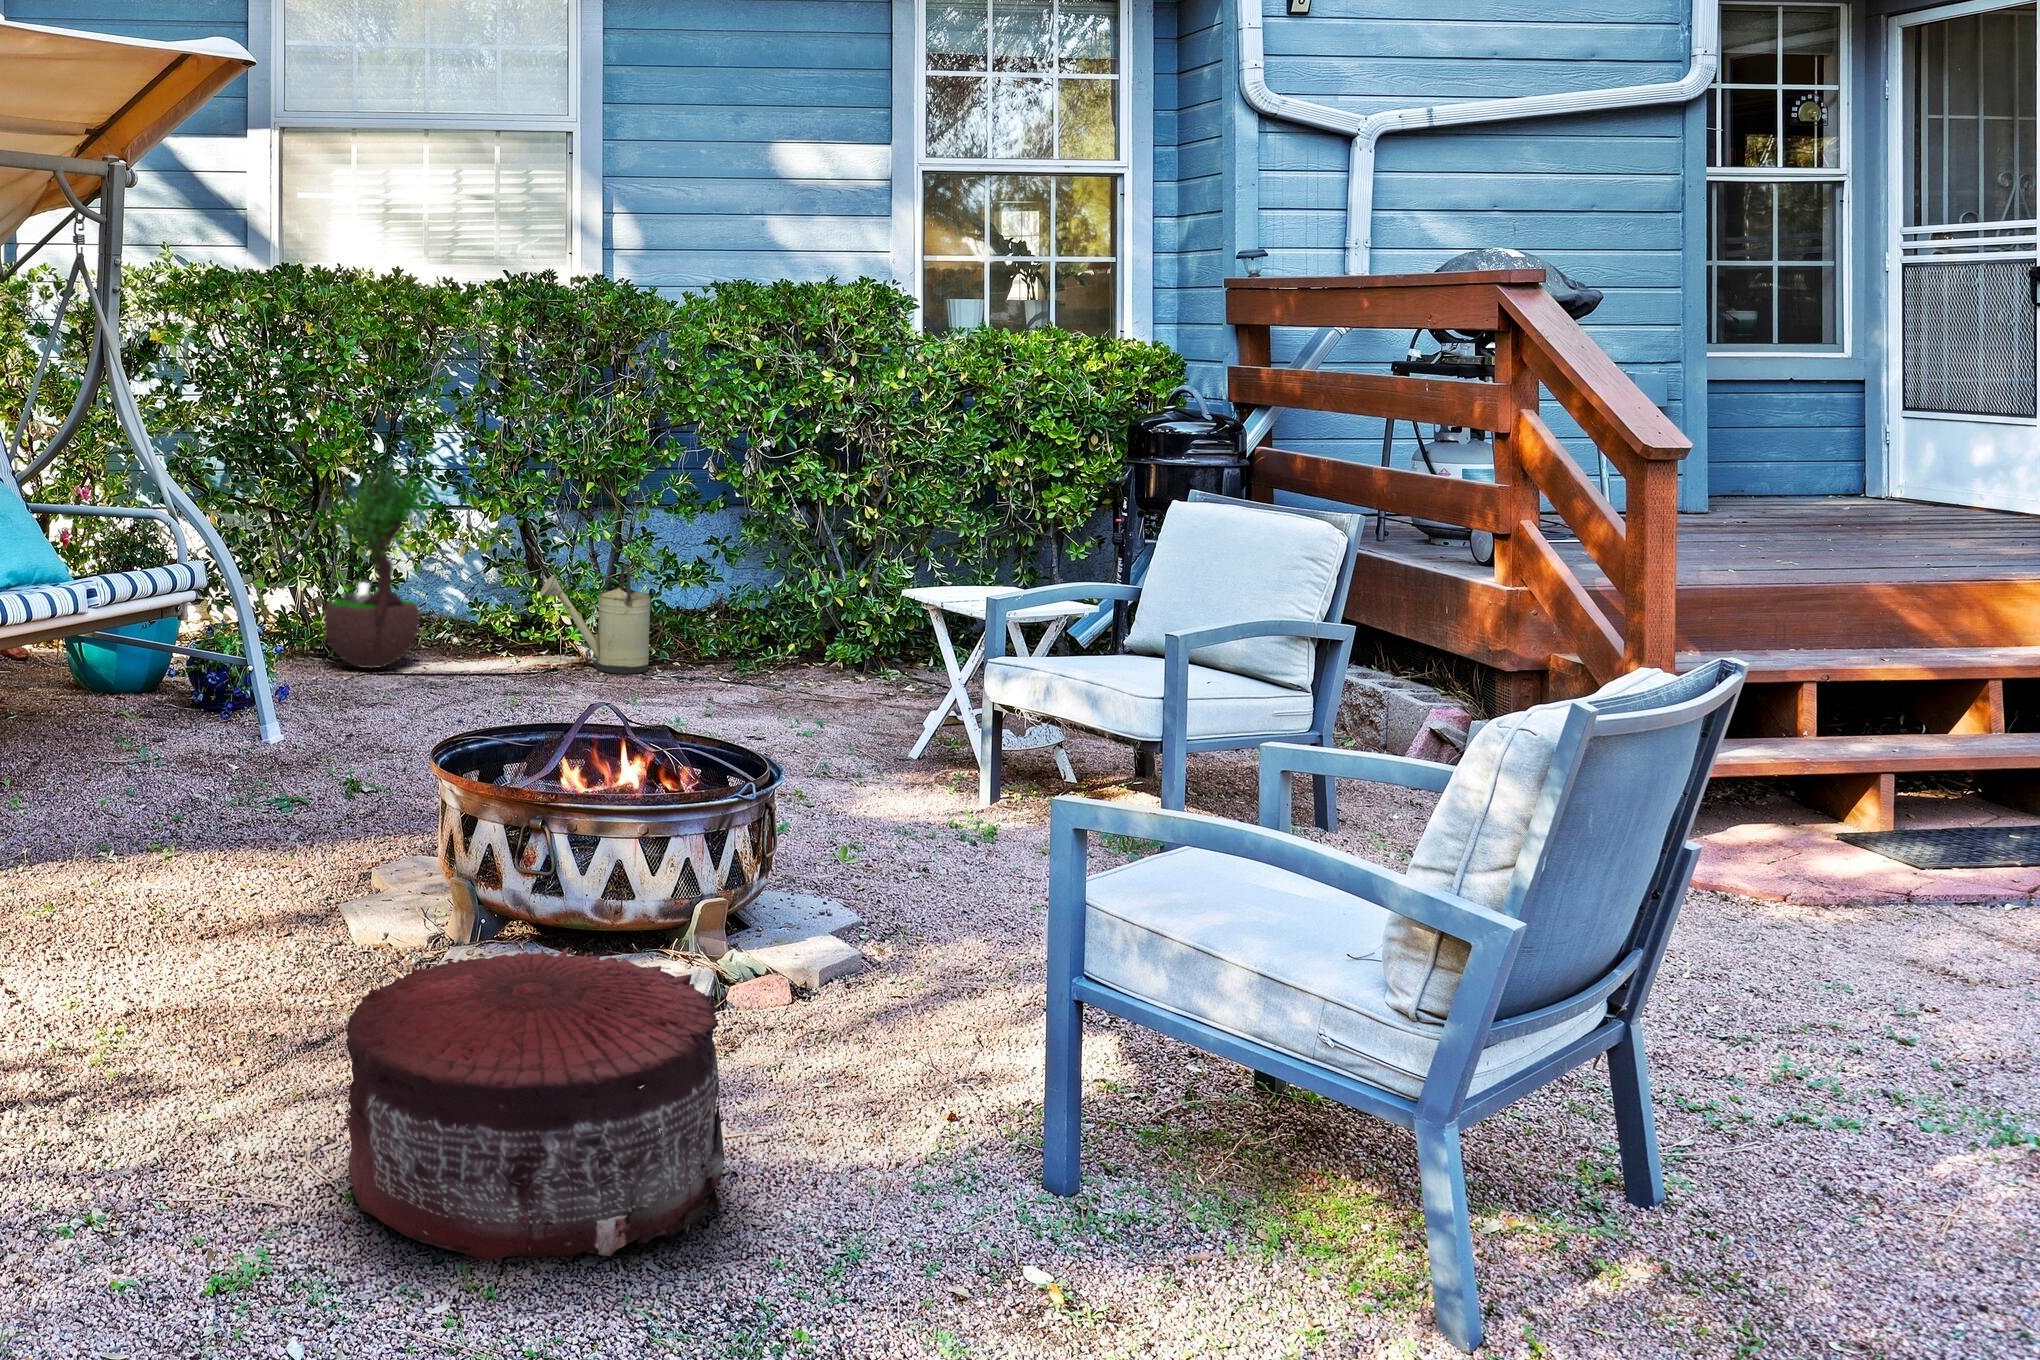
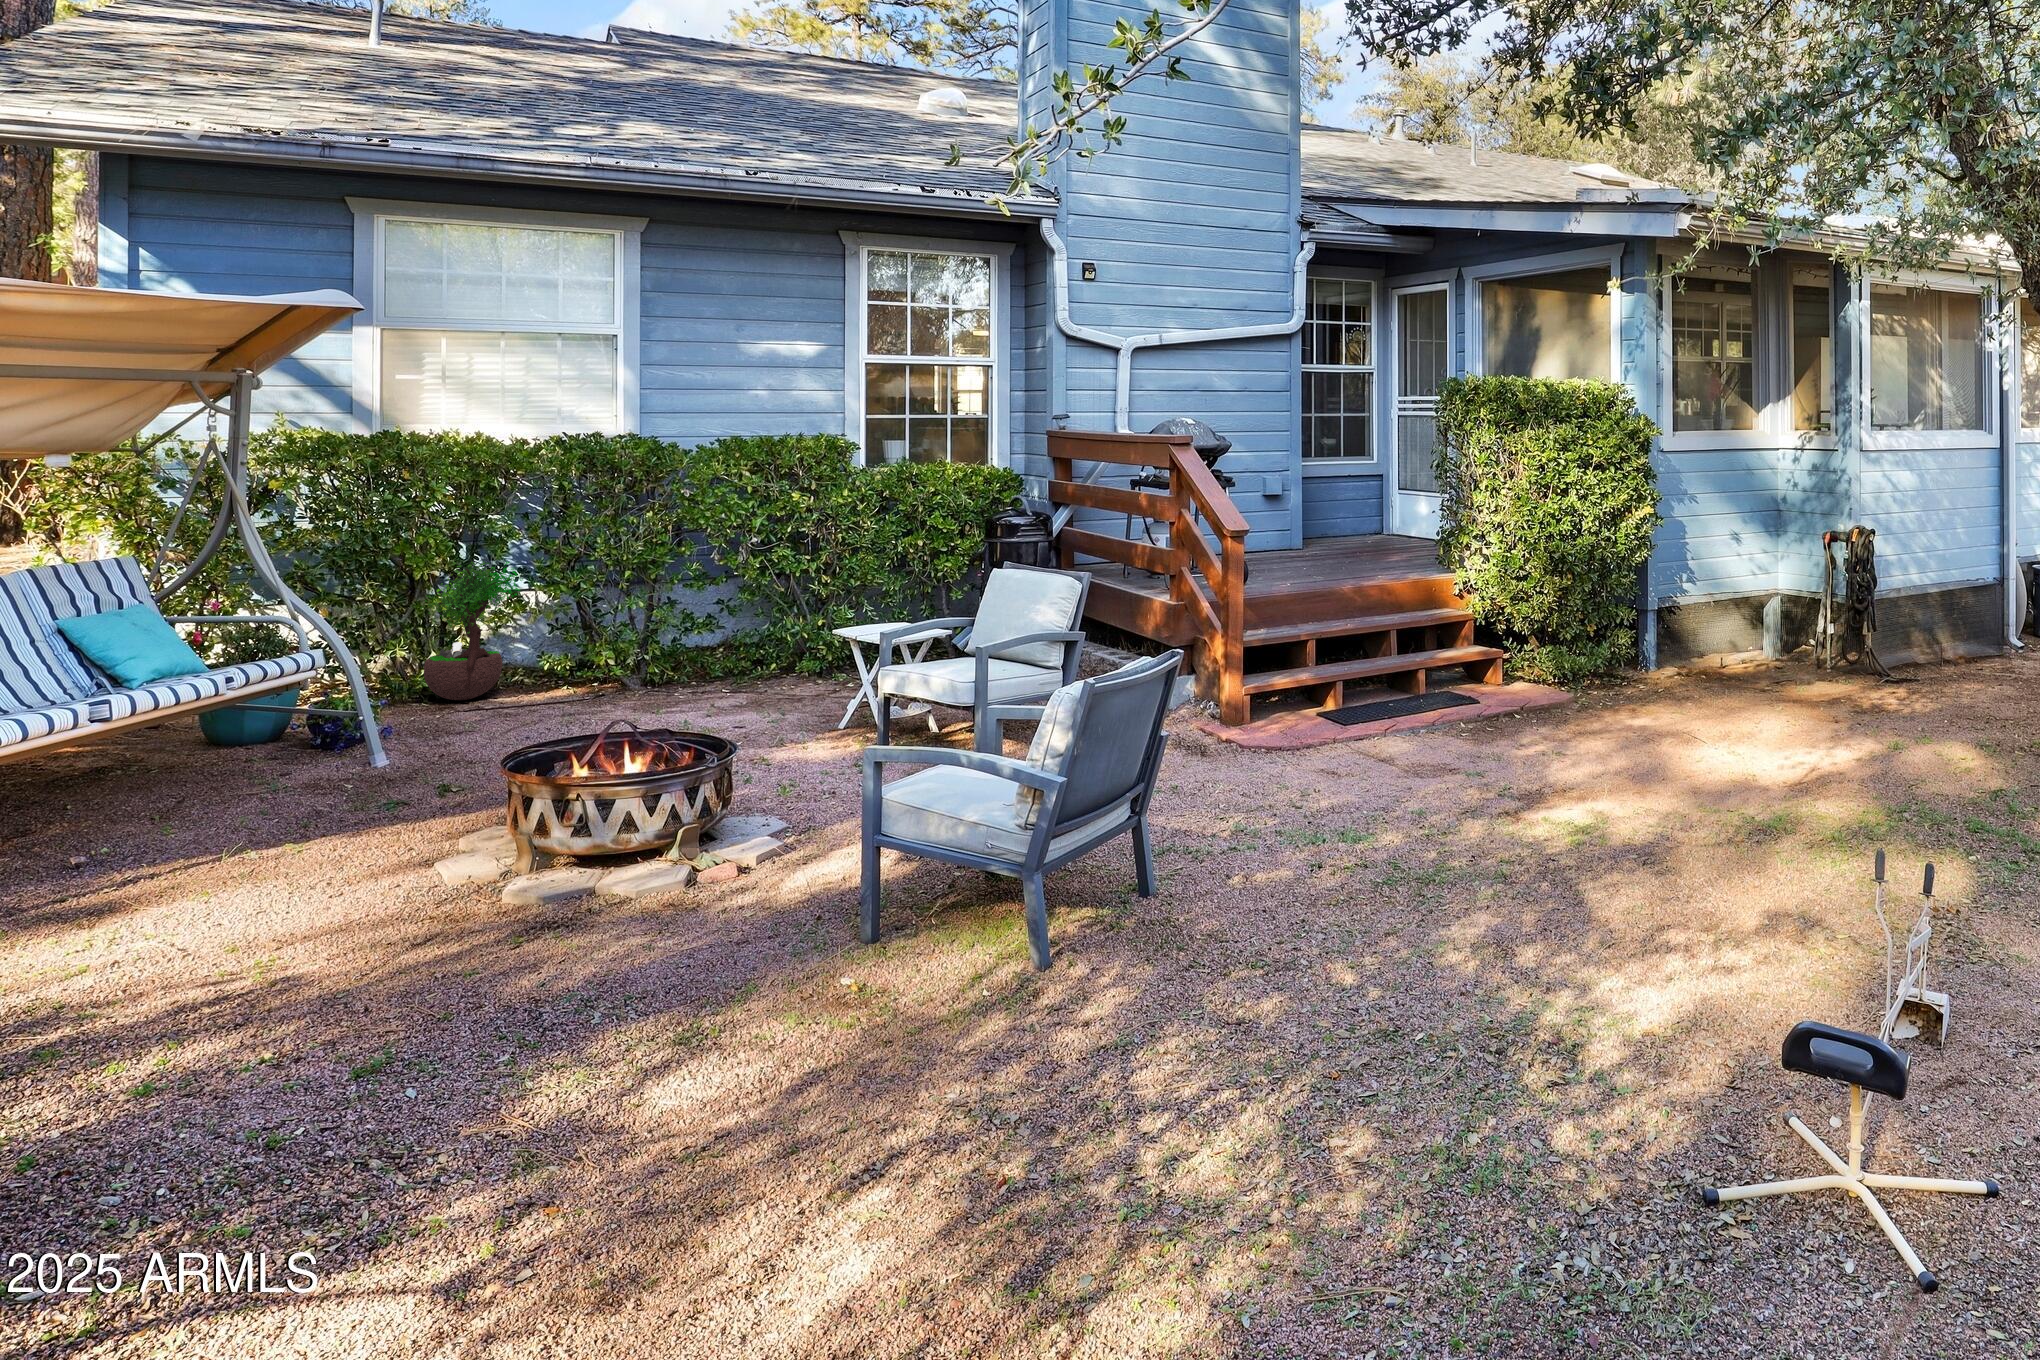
watering can: present [540,565,662,674] -> none [597,616,687,686]
pouf: present [346,947,725,1261] -> none [449,868,674,1030]

